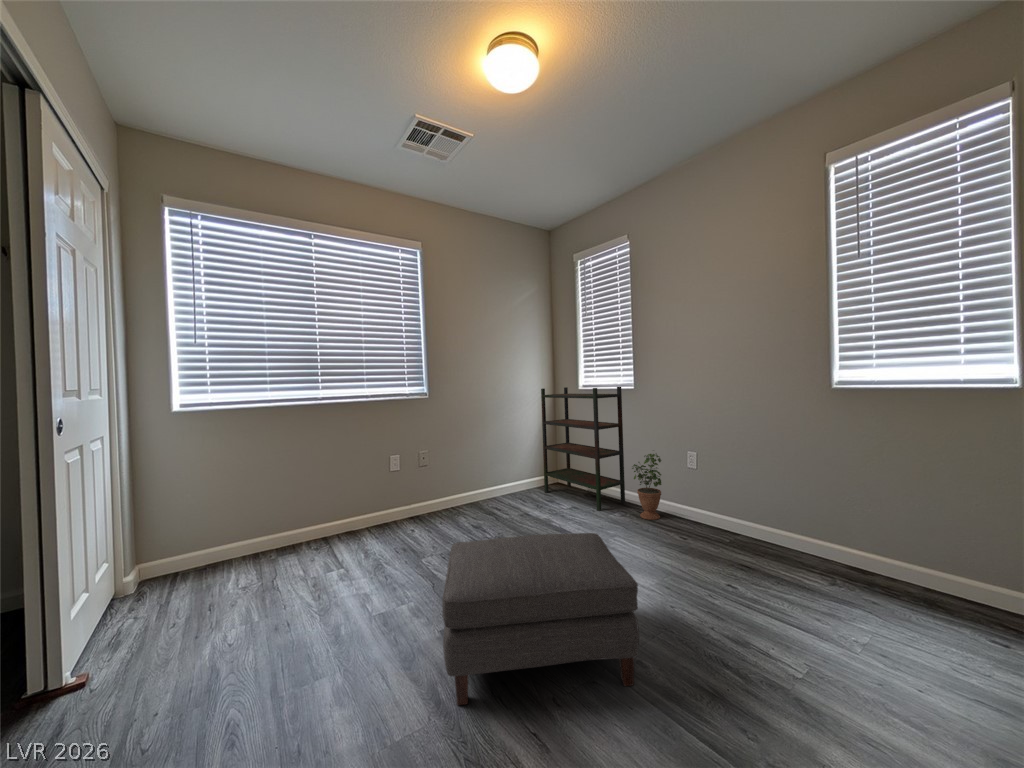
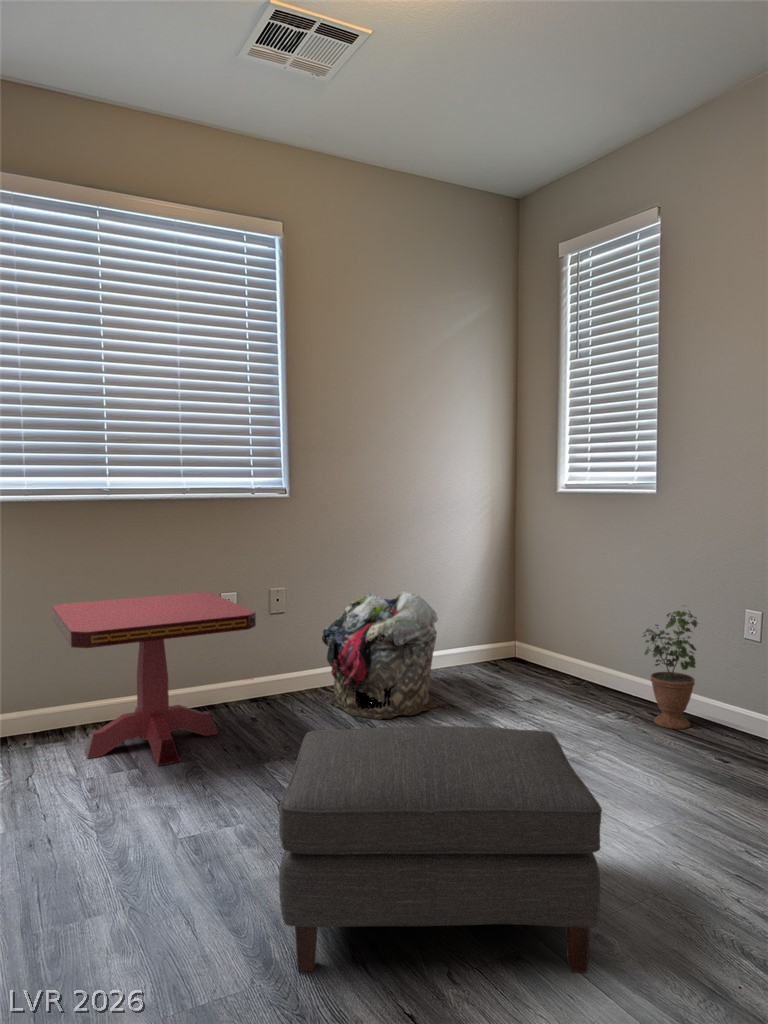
bookshelf: present [541,387,625,511] -> none [488,488,633,709]
laundry basket: none [452,449,520,526] -> present [322,591,438,720]
side table: none [287,456,414,567] -> present [52,592,256,766]

